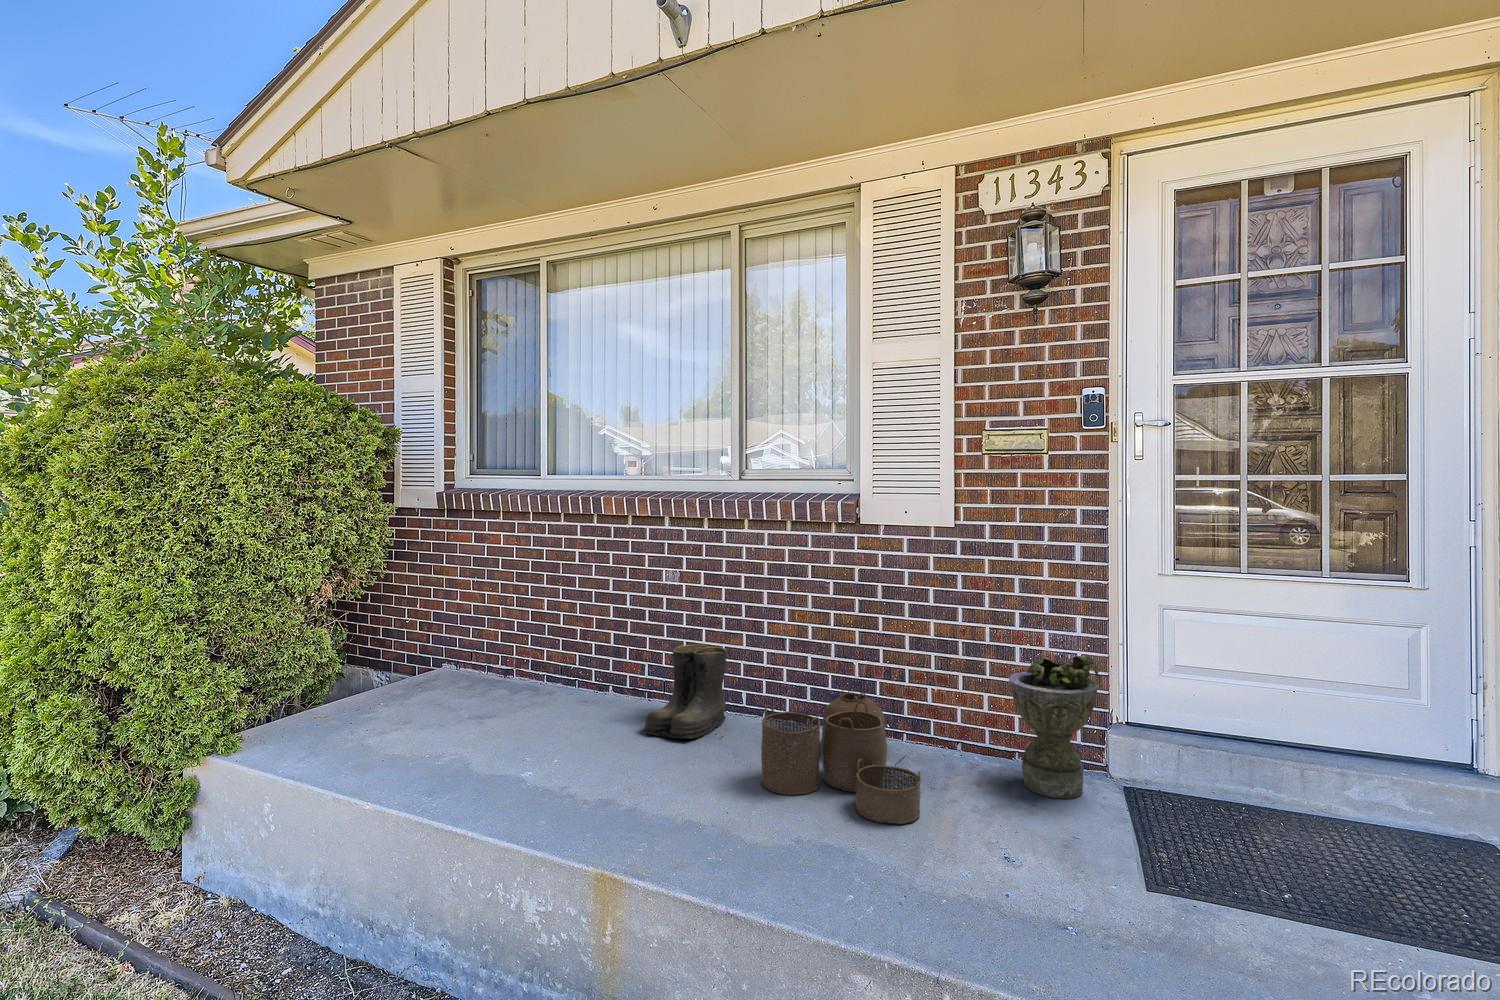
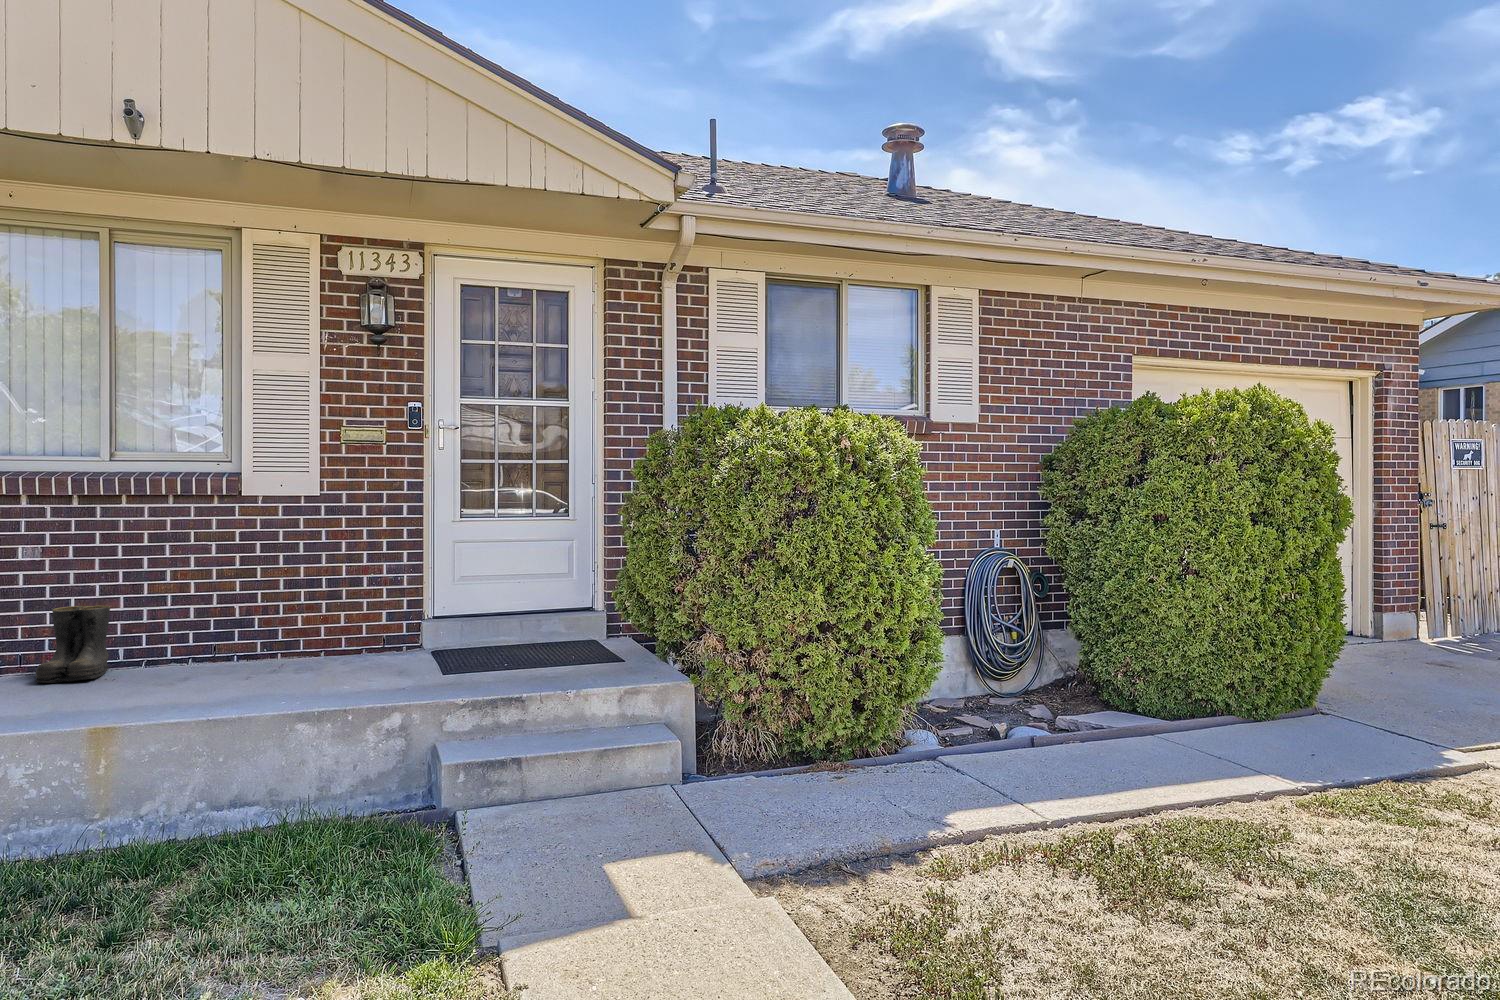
planter: present [1009,655,1099,799] -> none [364,574,420,663]
woven basket: present [761,687,921,824] -> none [184,619,315,688]

